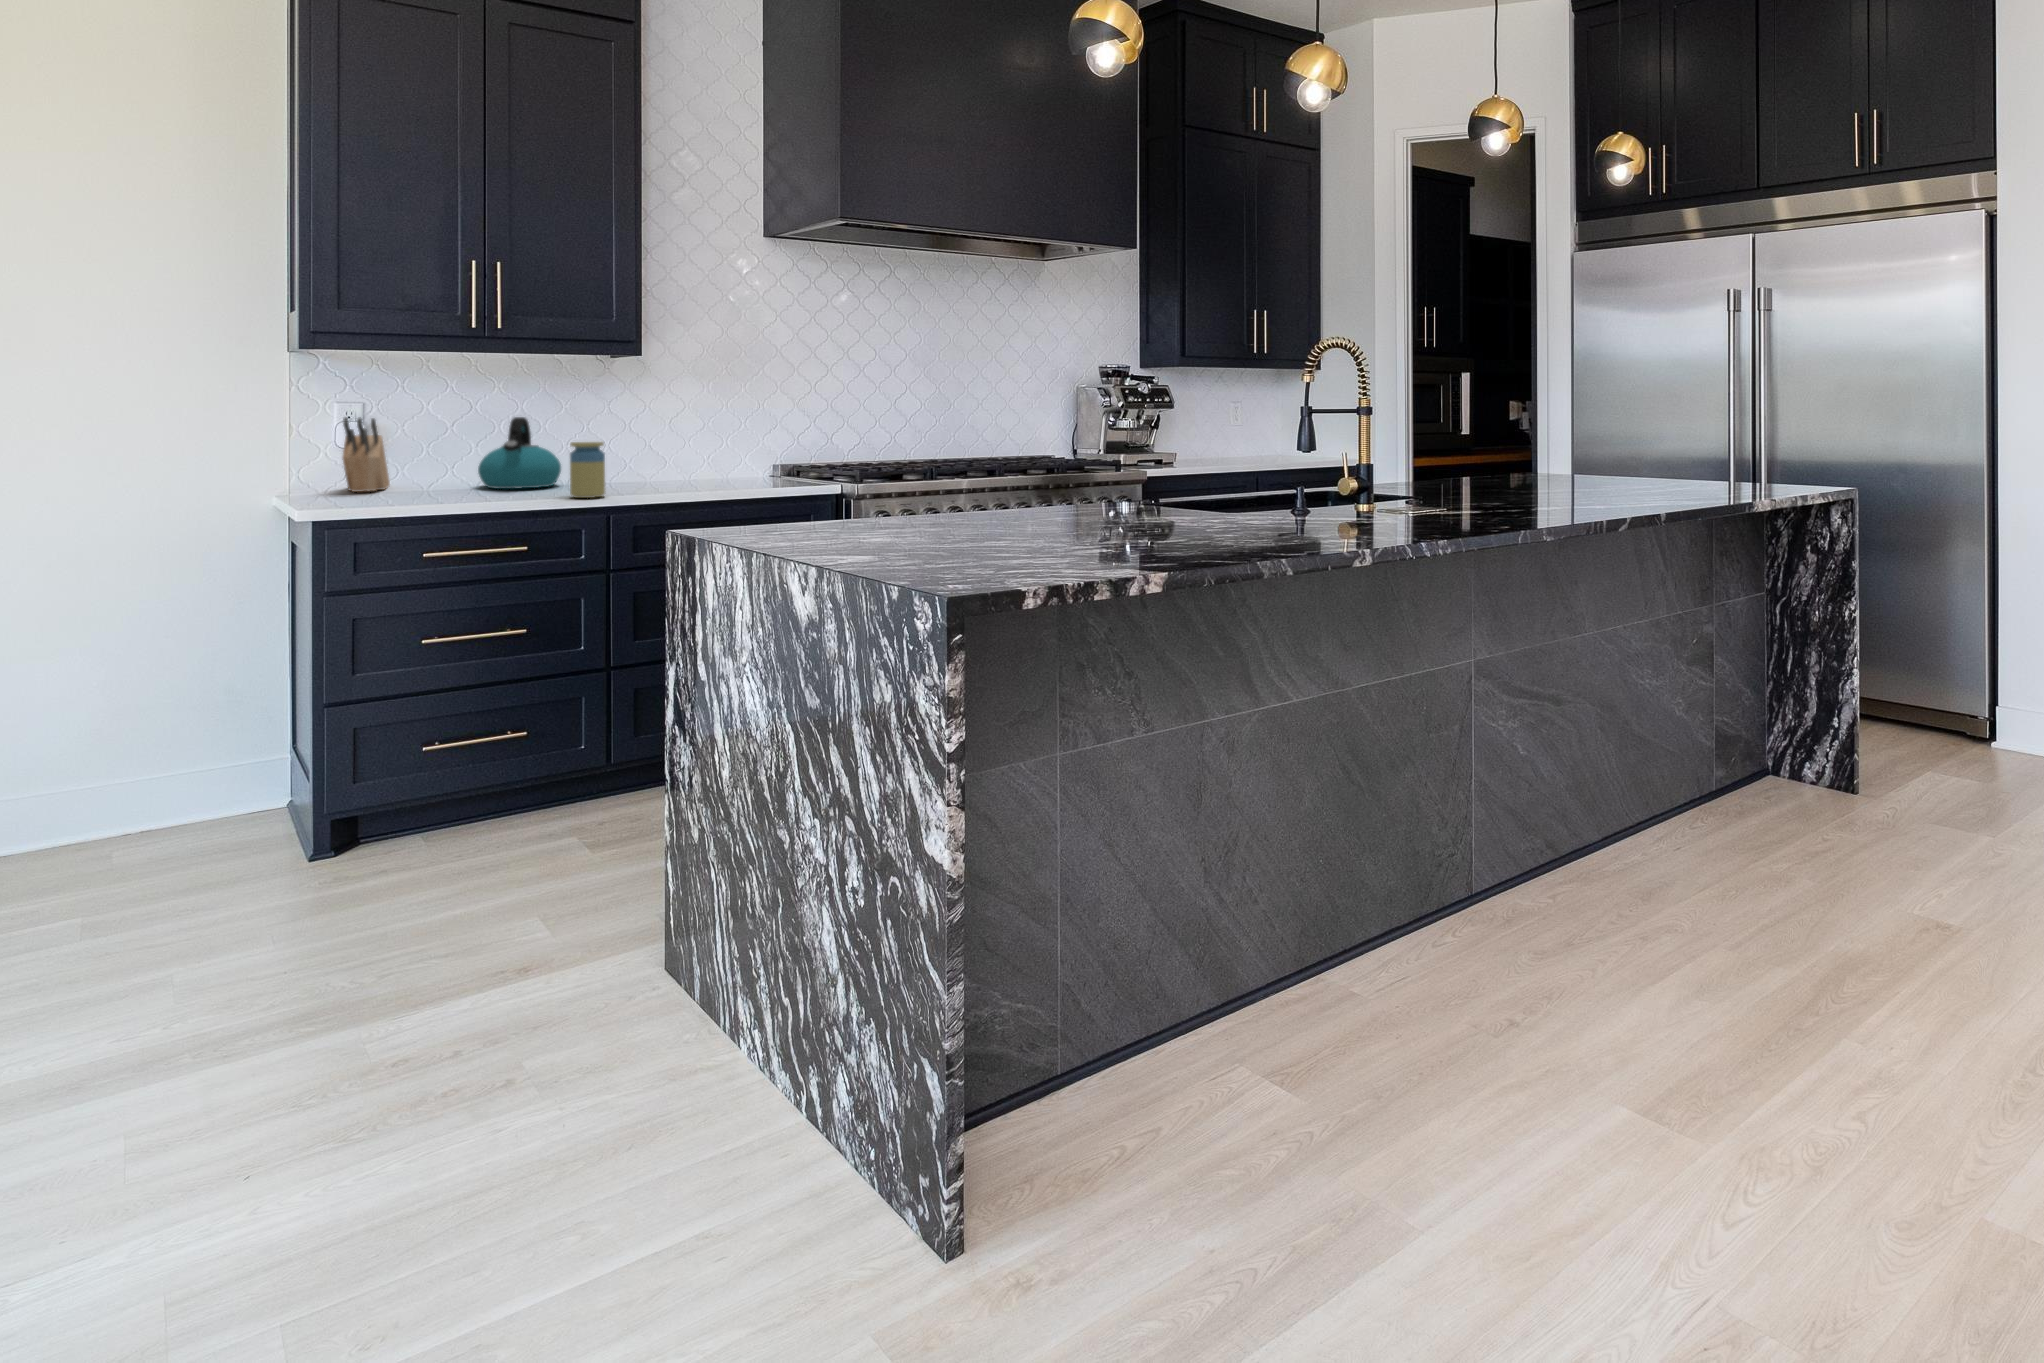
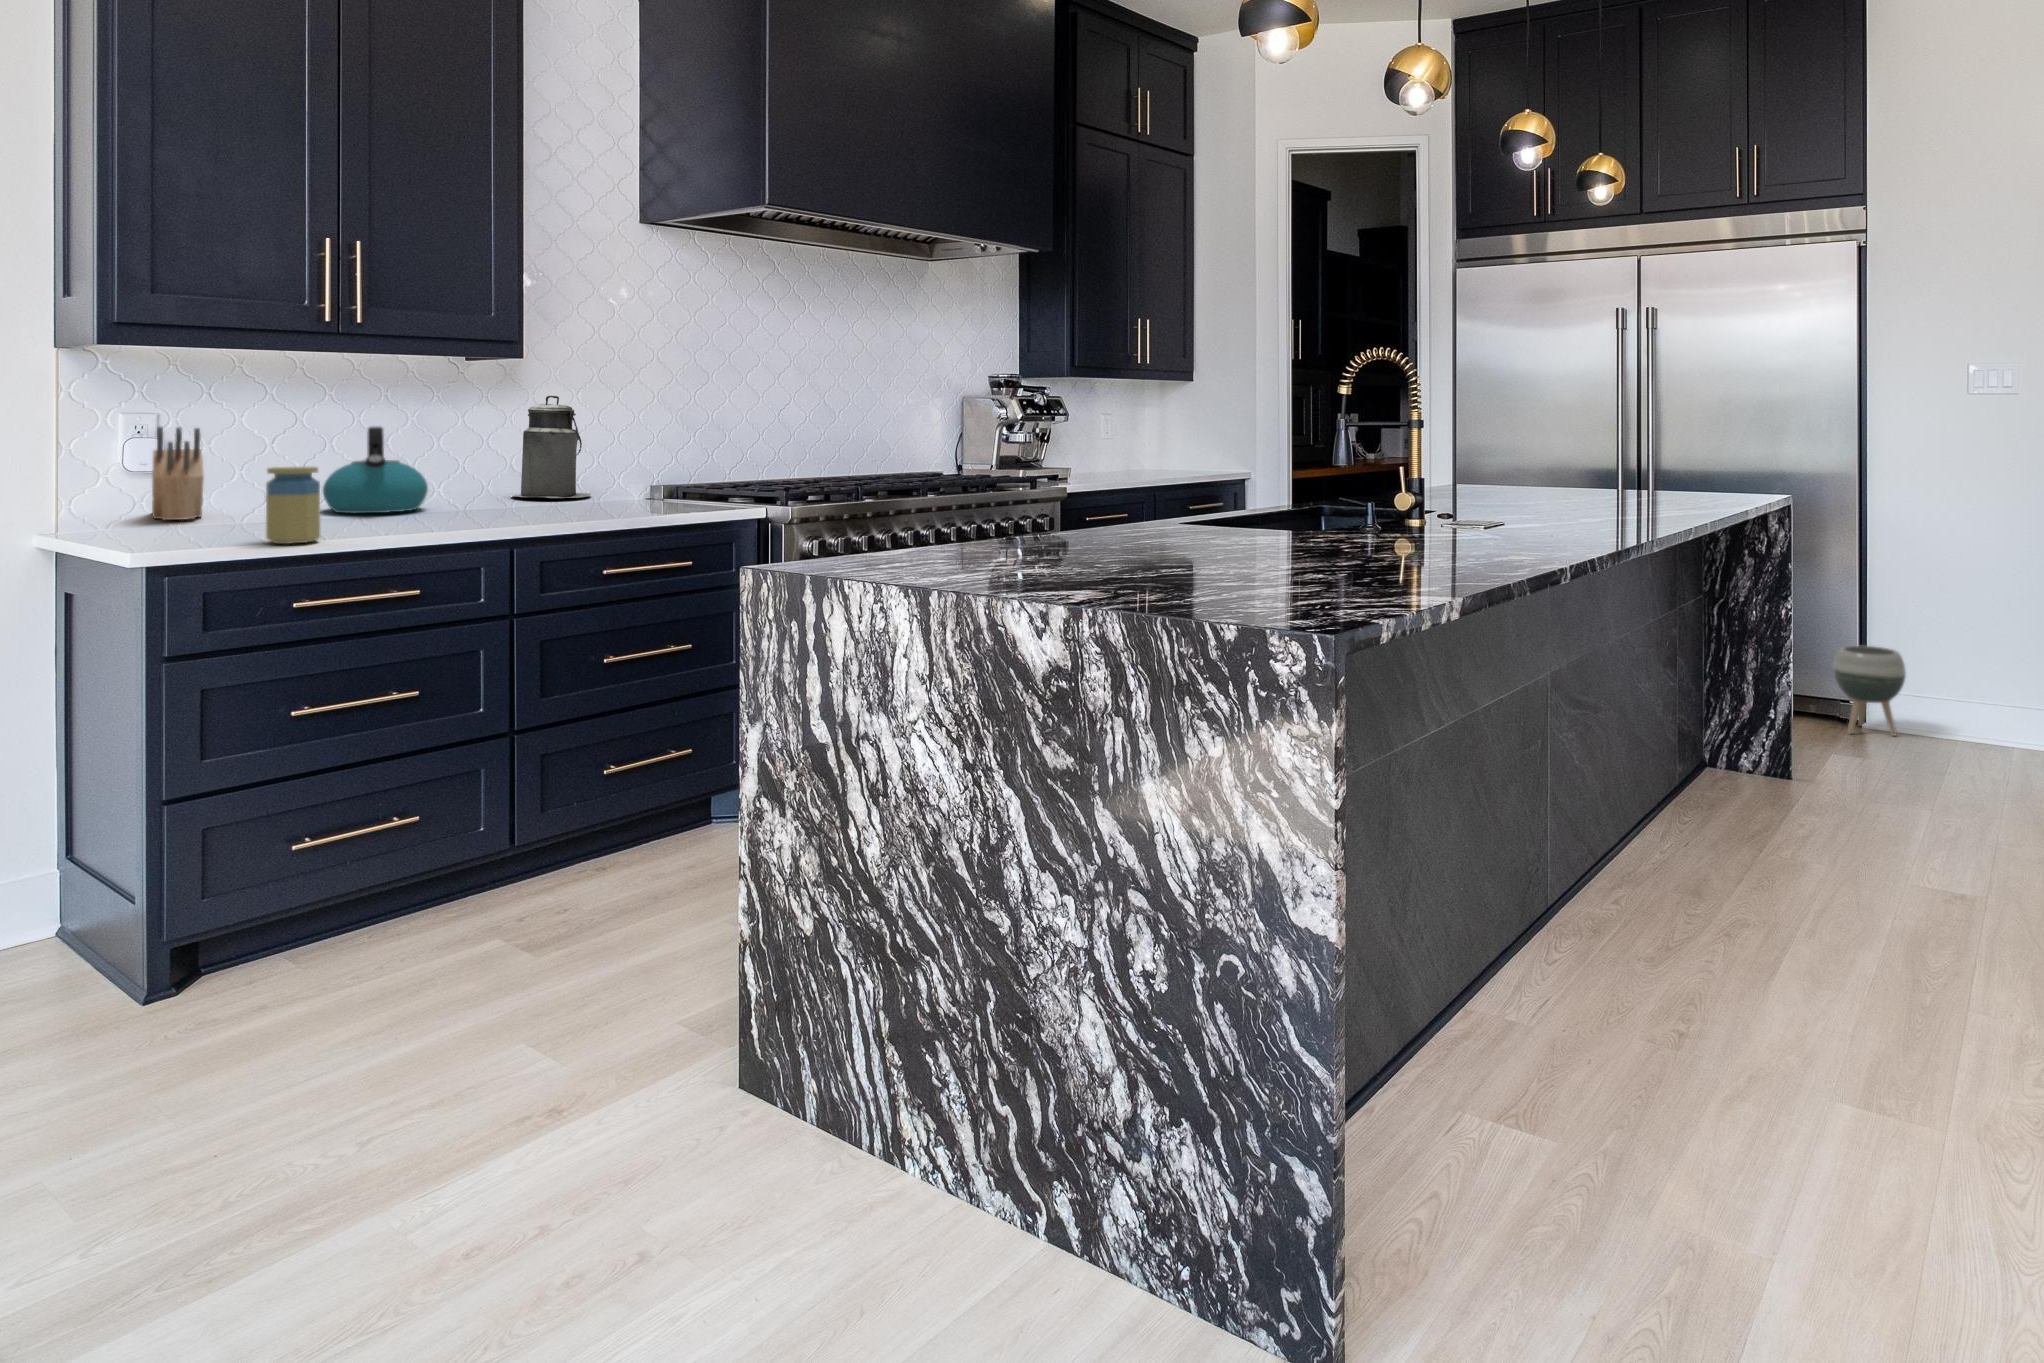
canister: none [642,390,709,478] -> present [514,396,591,498]
jar: present [570,442,605,498] -> present [266,467,320,544]
planter: none [1953,655,2035,755] -> present [1833,646,1906,736]

